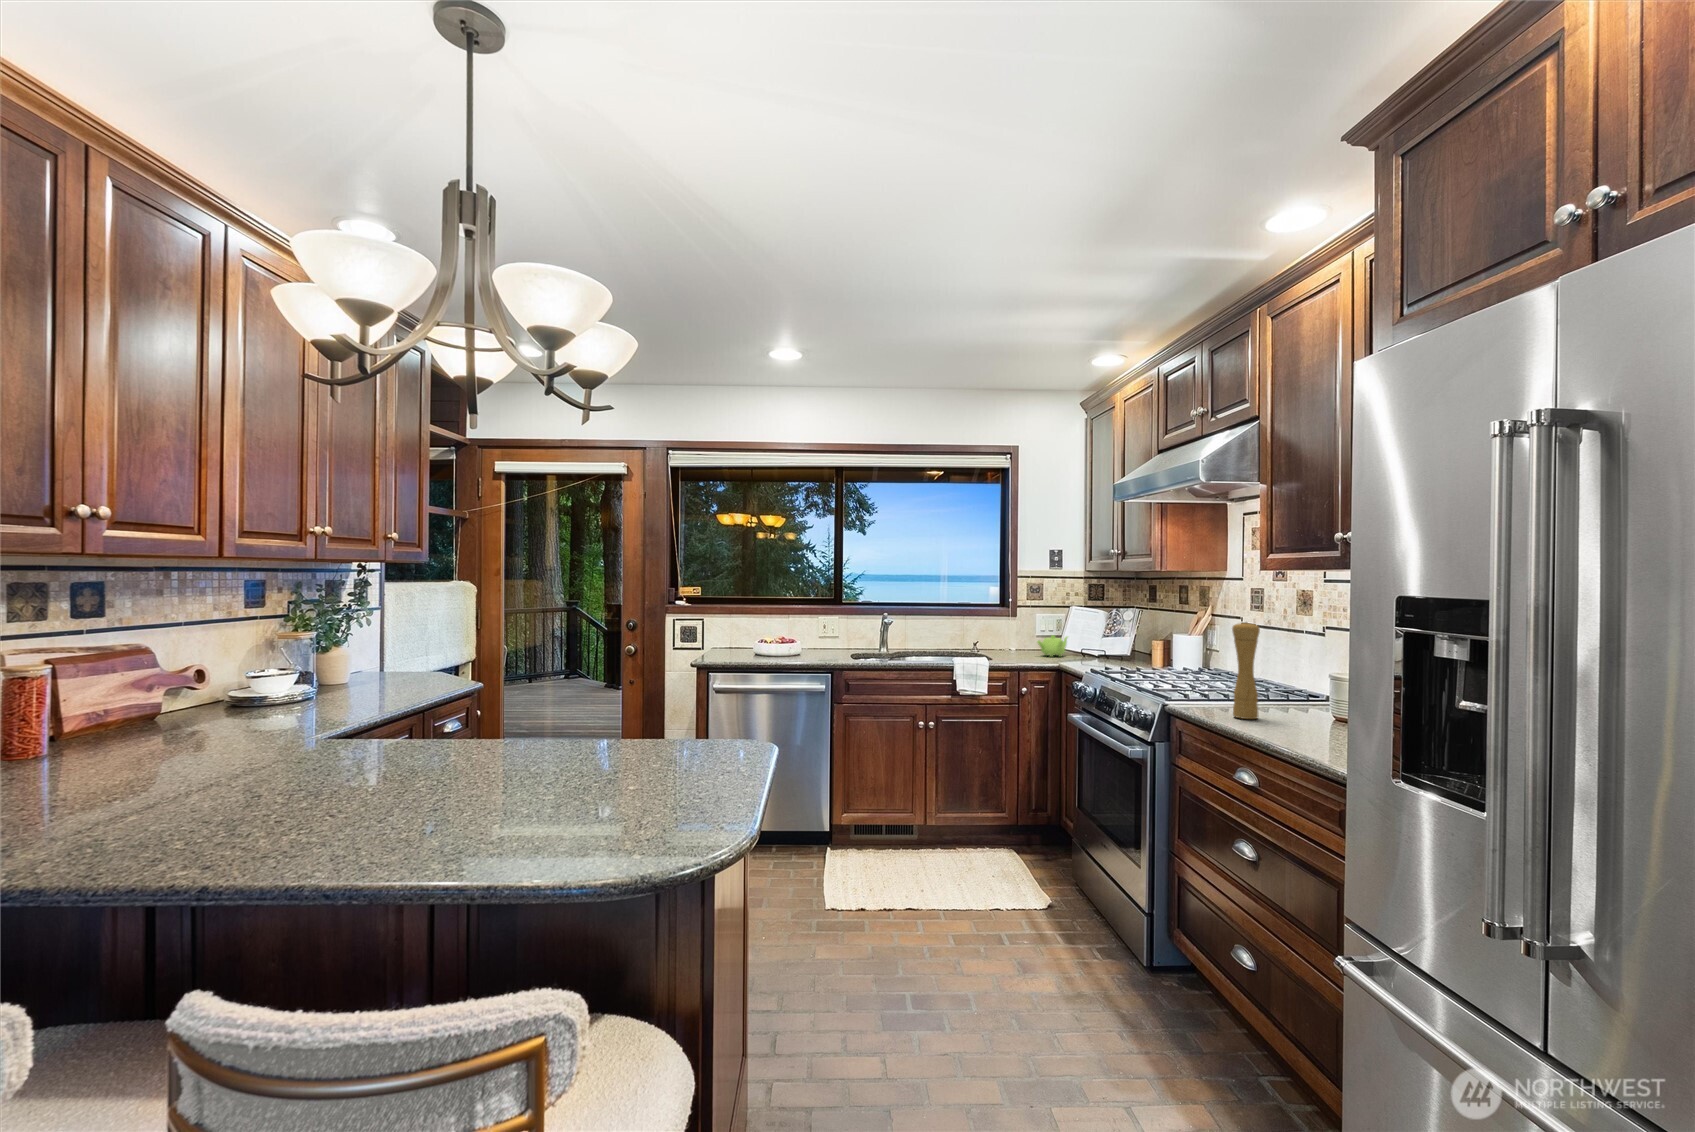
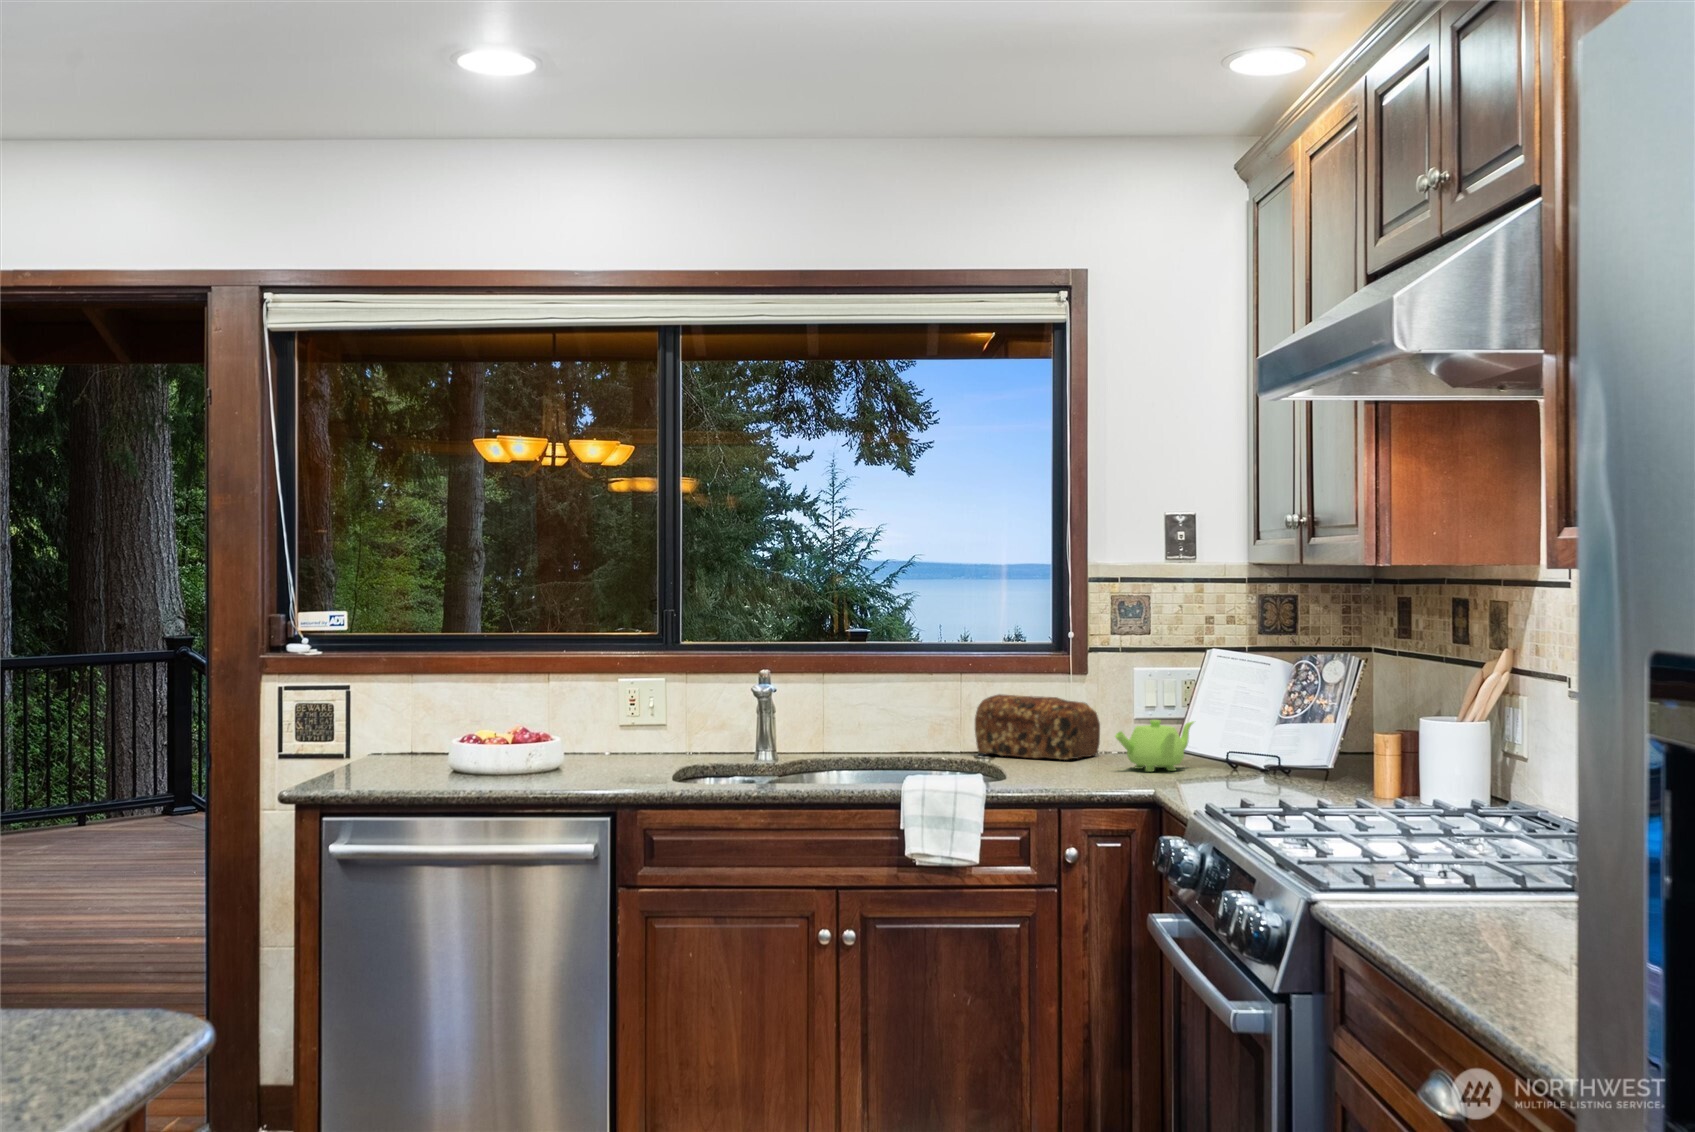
pepper mill: present [1232,622,1260,719] -> none [1443,699,1509,947]
bread loaf: none [971,625,1024,652] -> present [975,694,1100,760]

